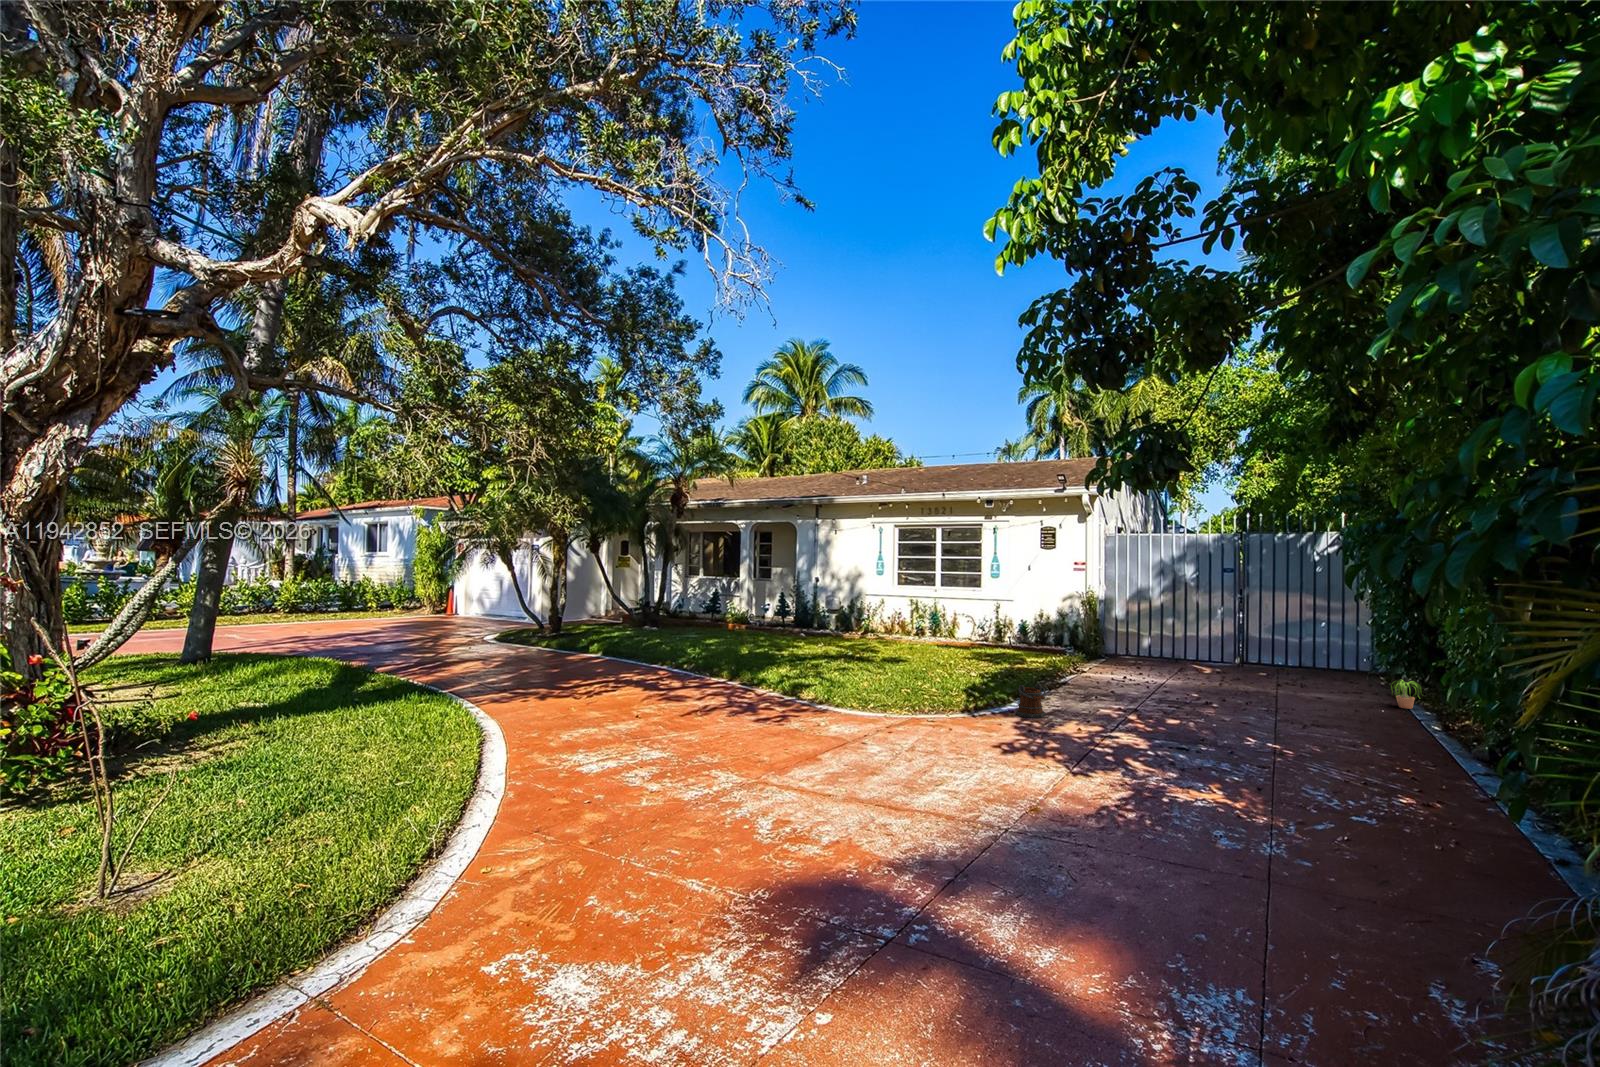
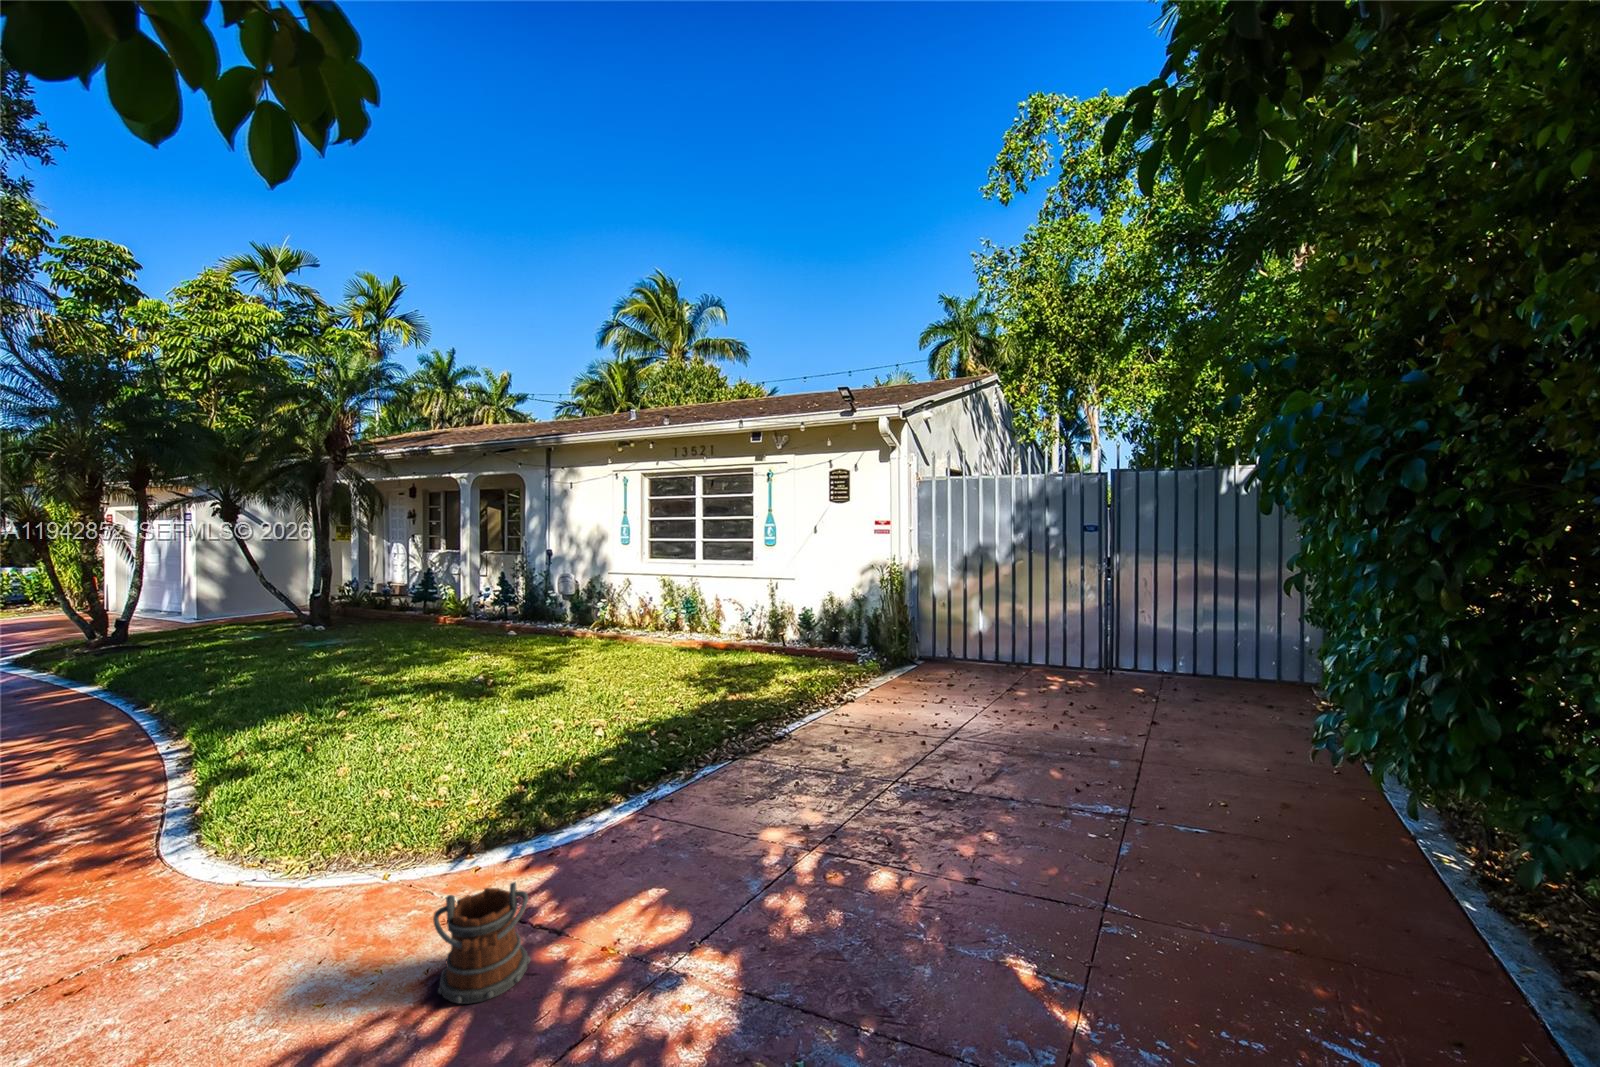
potted plant: present [1391,680,1421,709] -> none [1411,785,1512,860]

